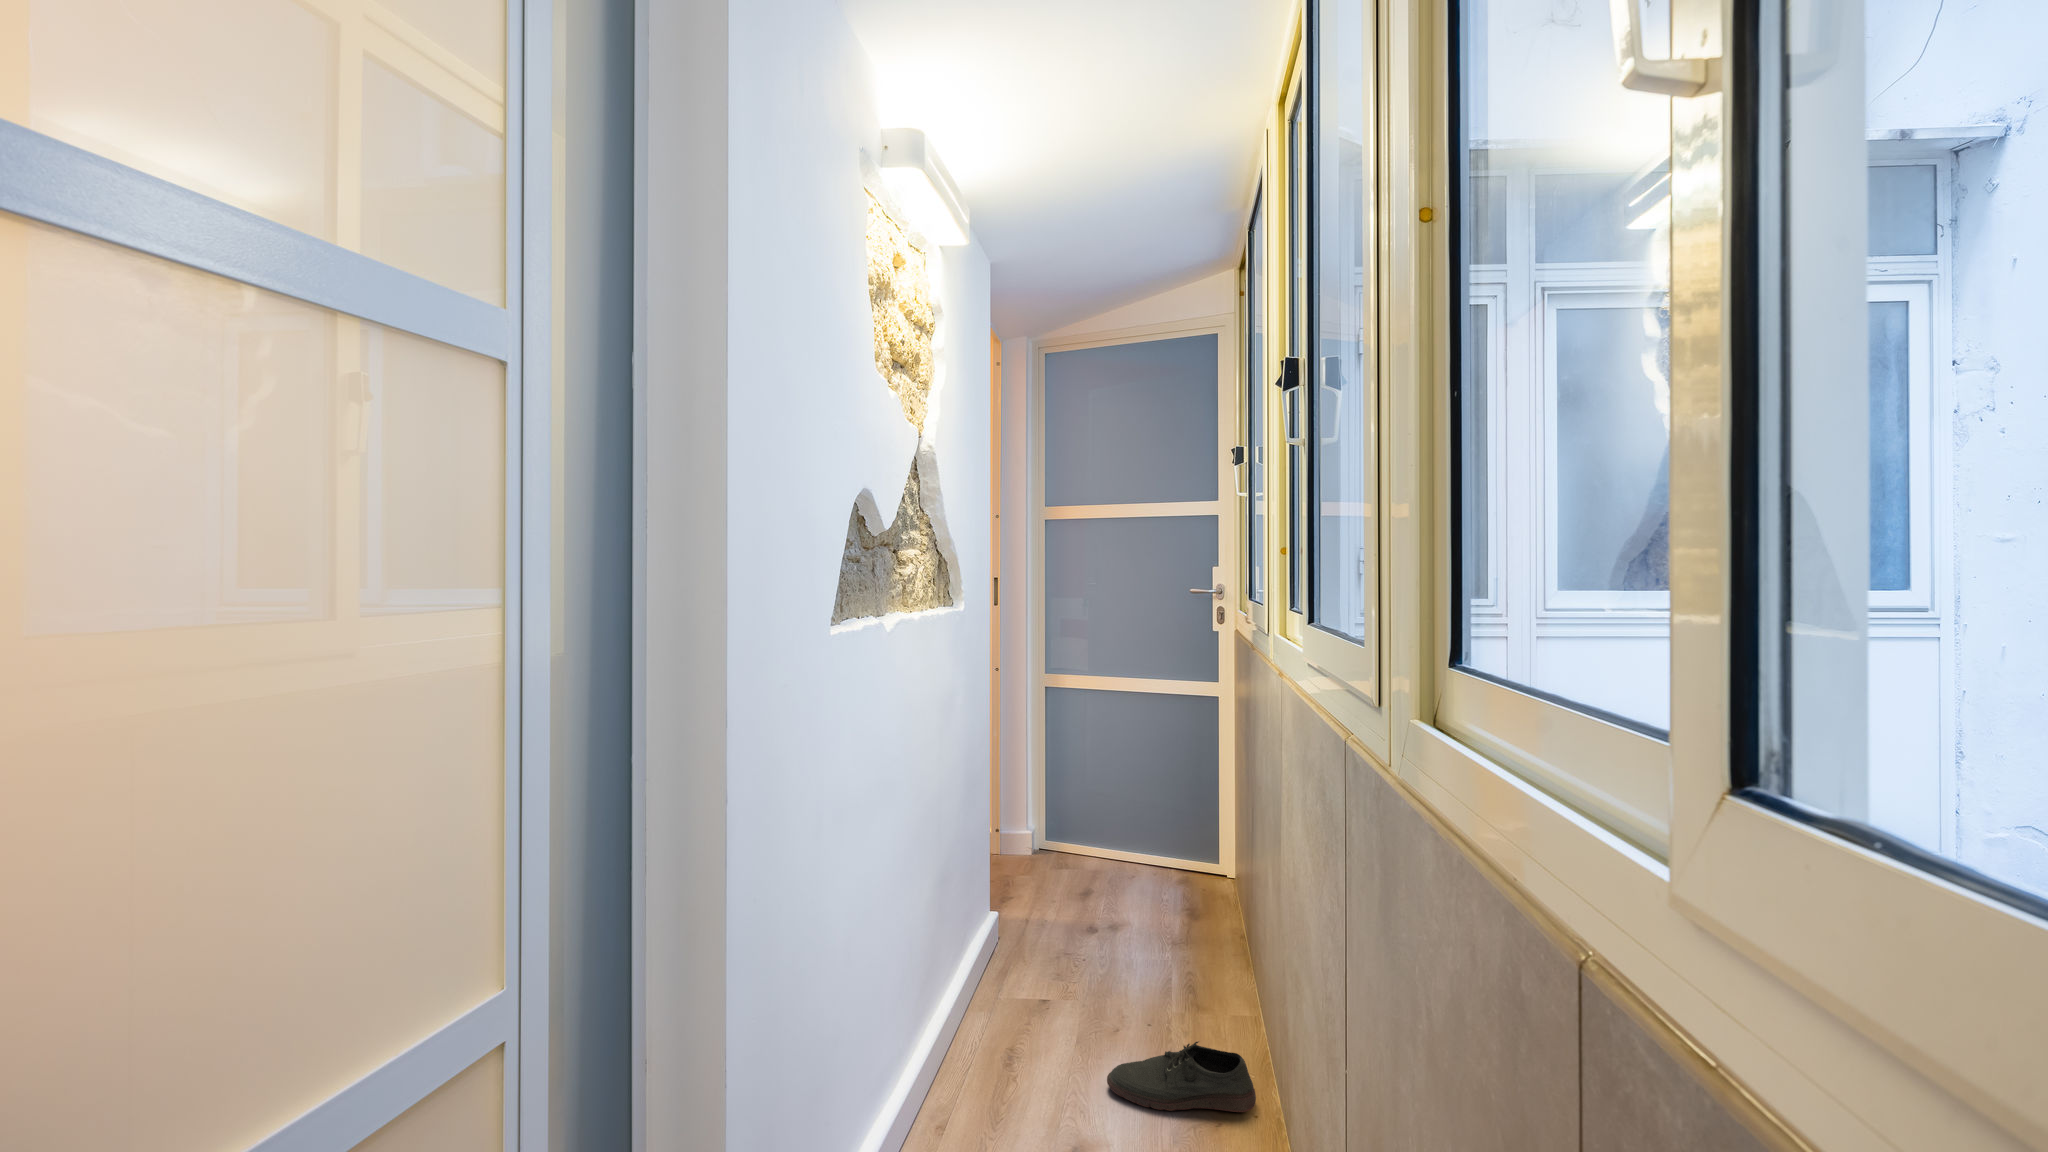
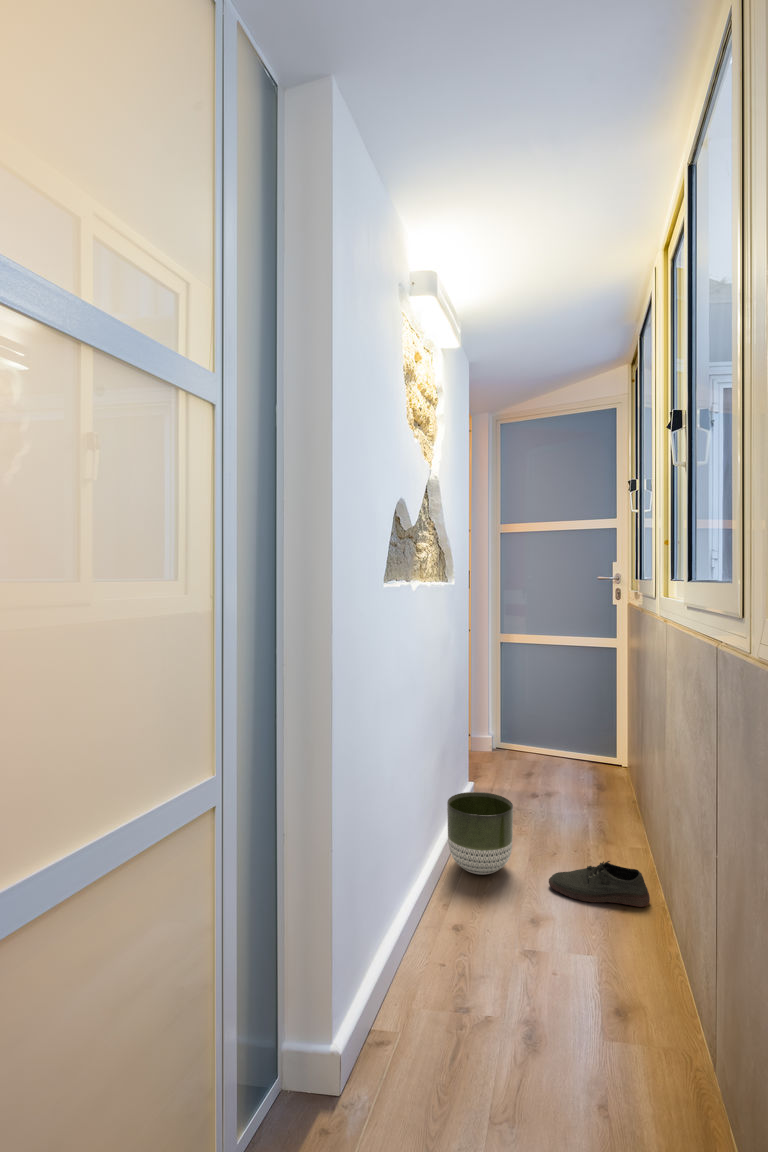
planter: none [952,940,1054,1075] -> present [447,792,513,875]

